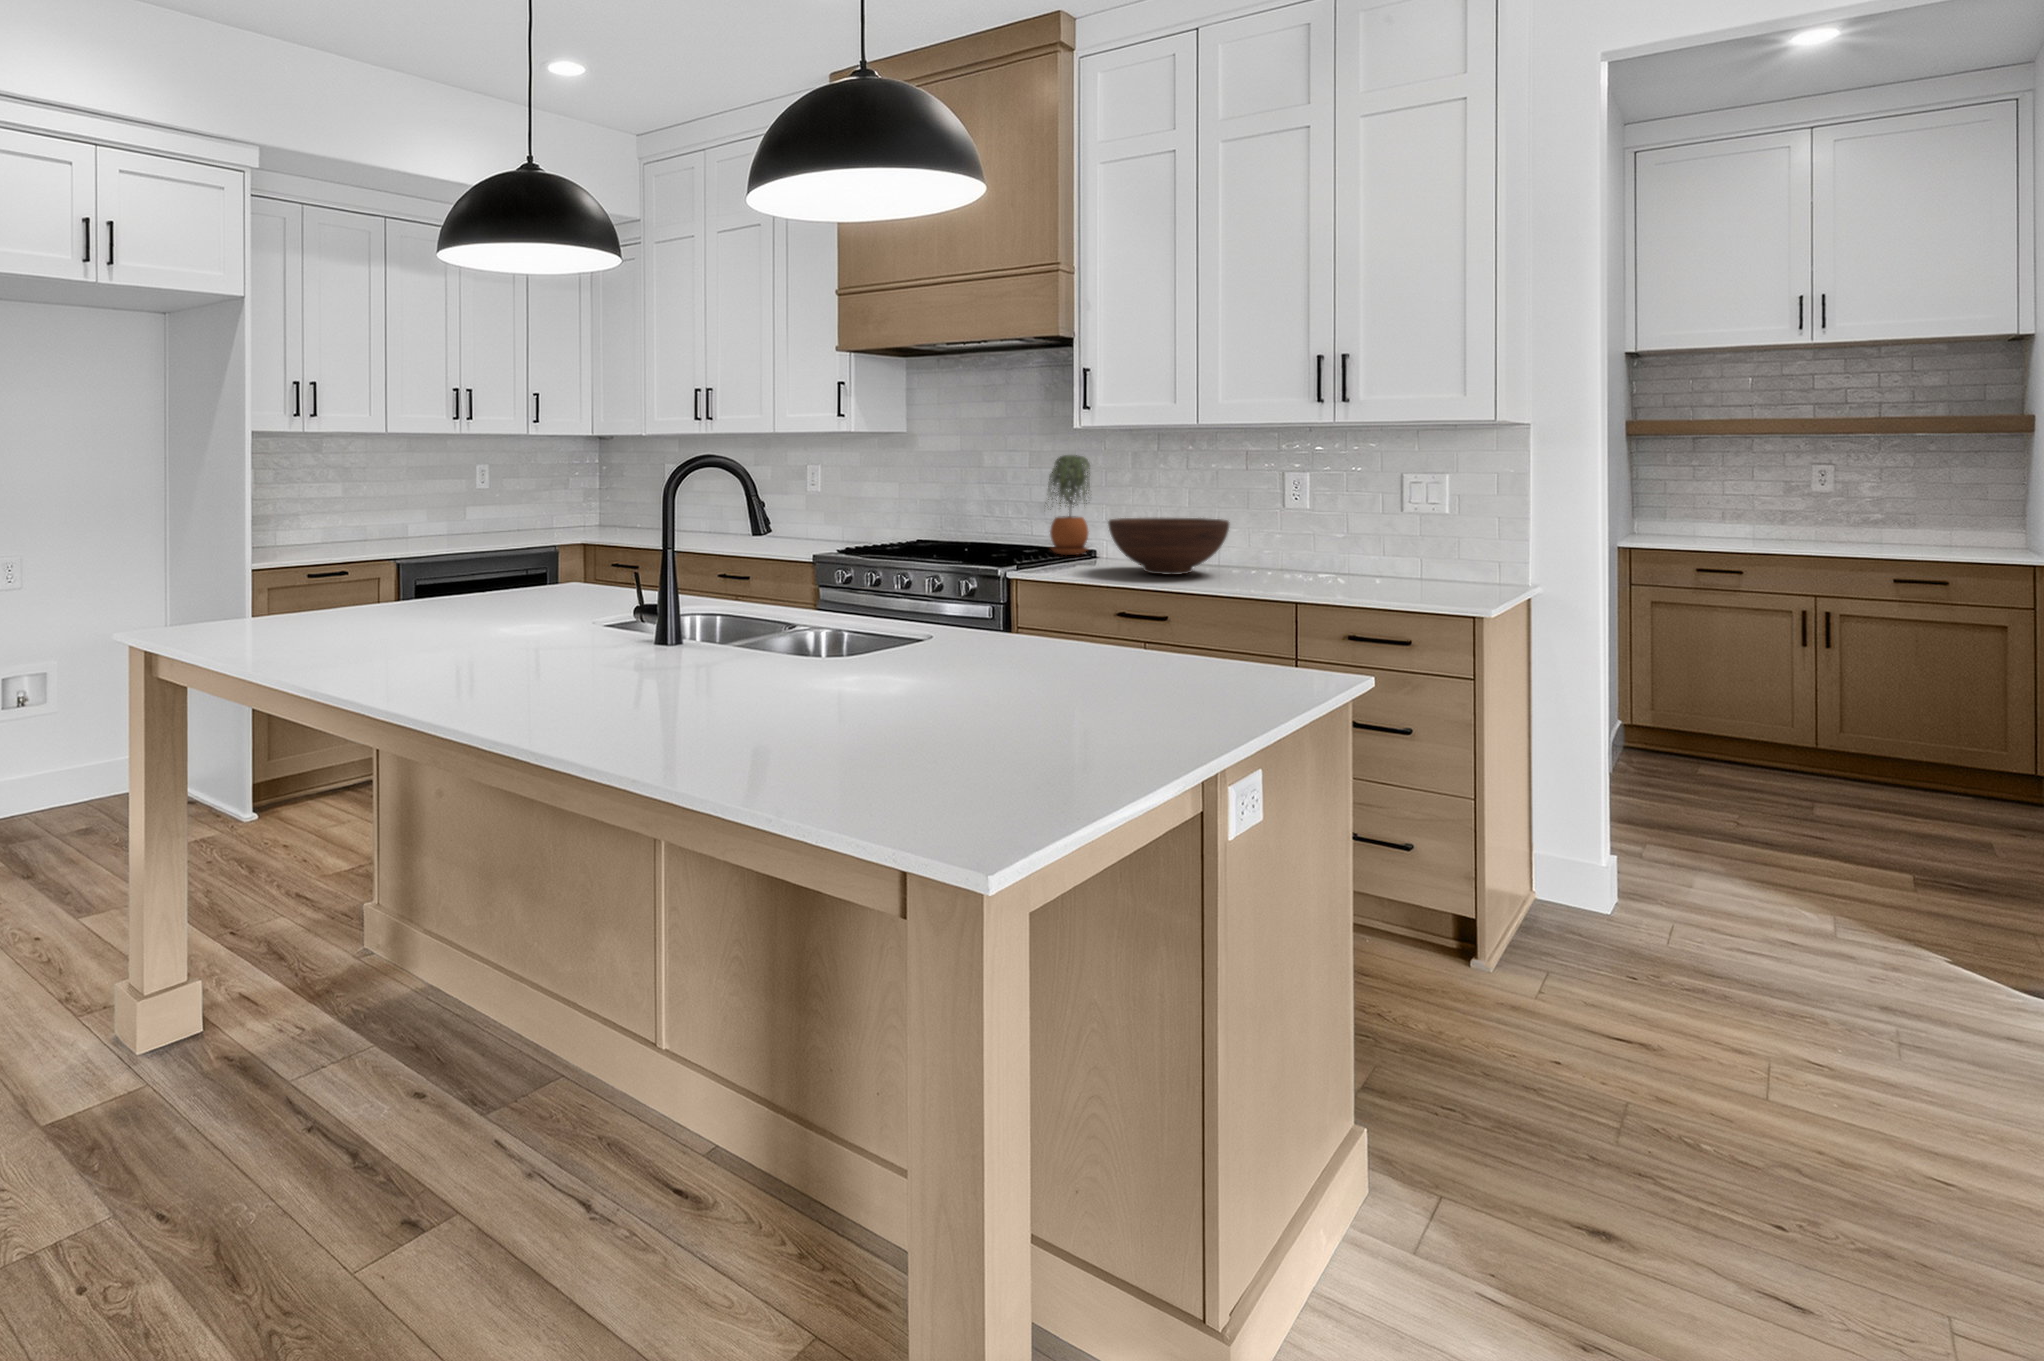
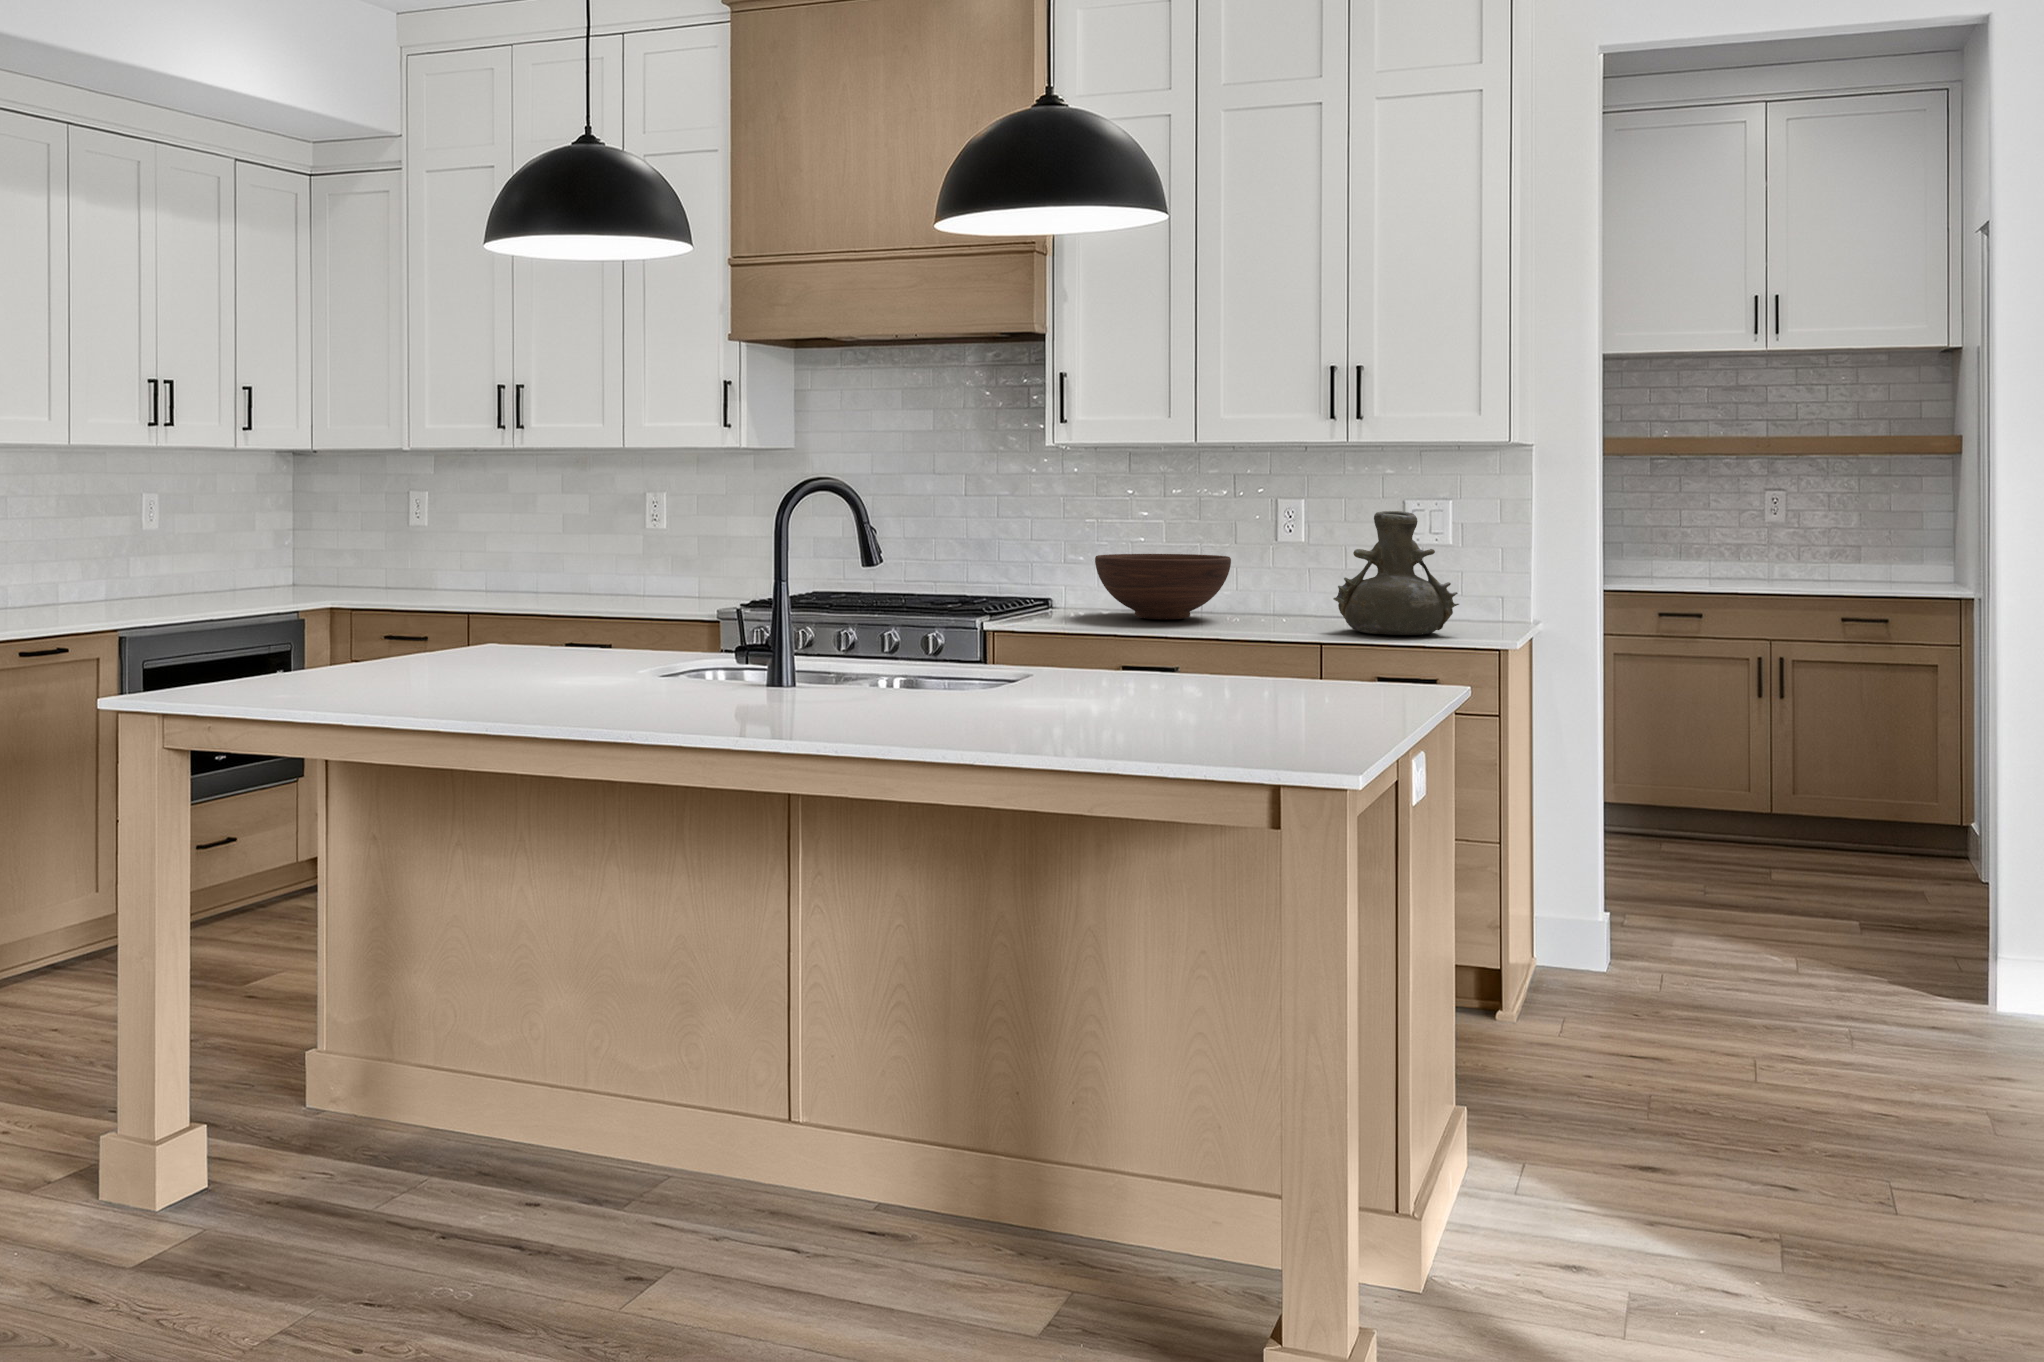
potted plant: present [1048,455,1090,555] -> none [992,477,1047,600]
vase: none [1314,480,1439,595] -> present [1333,511,1459,635]

